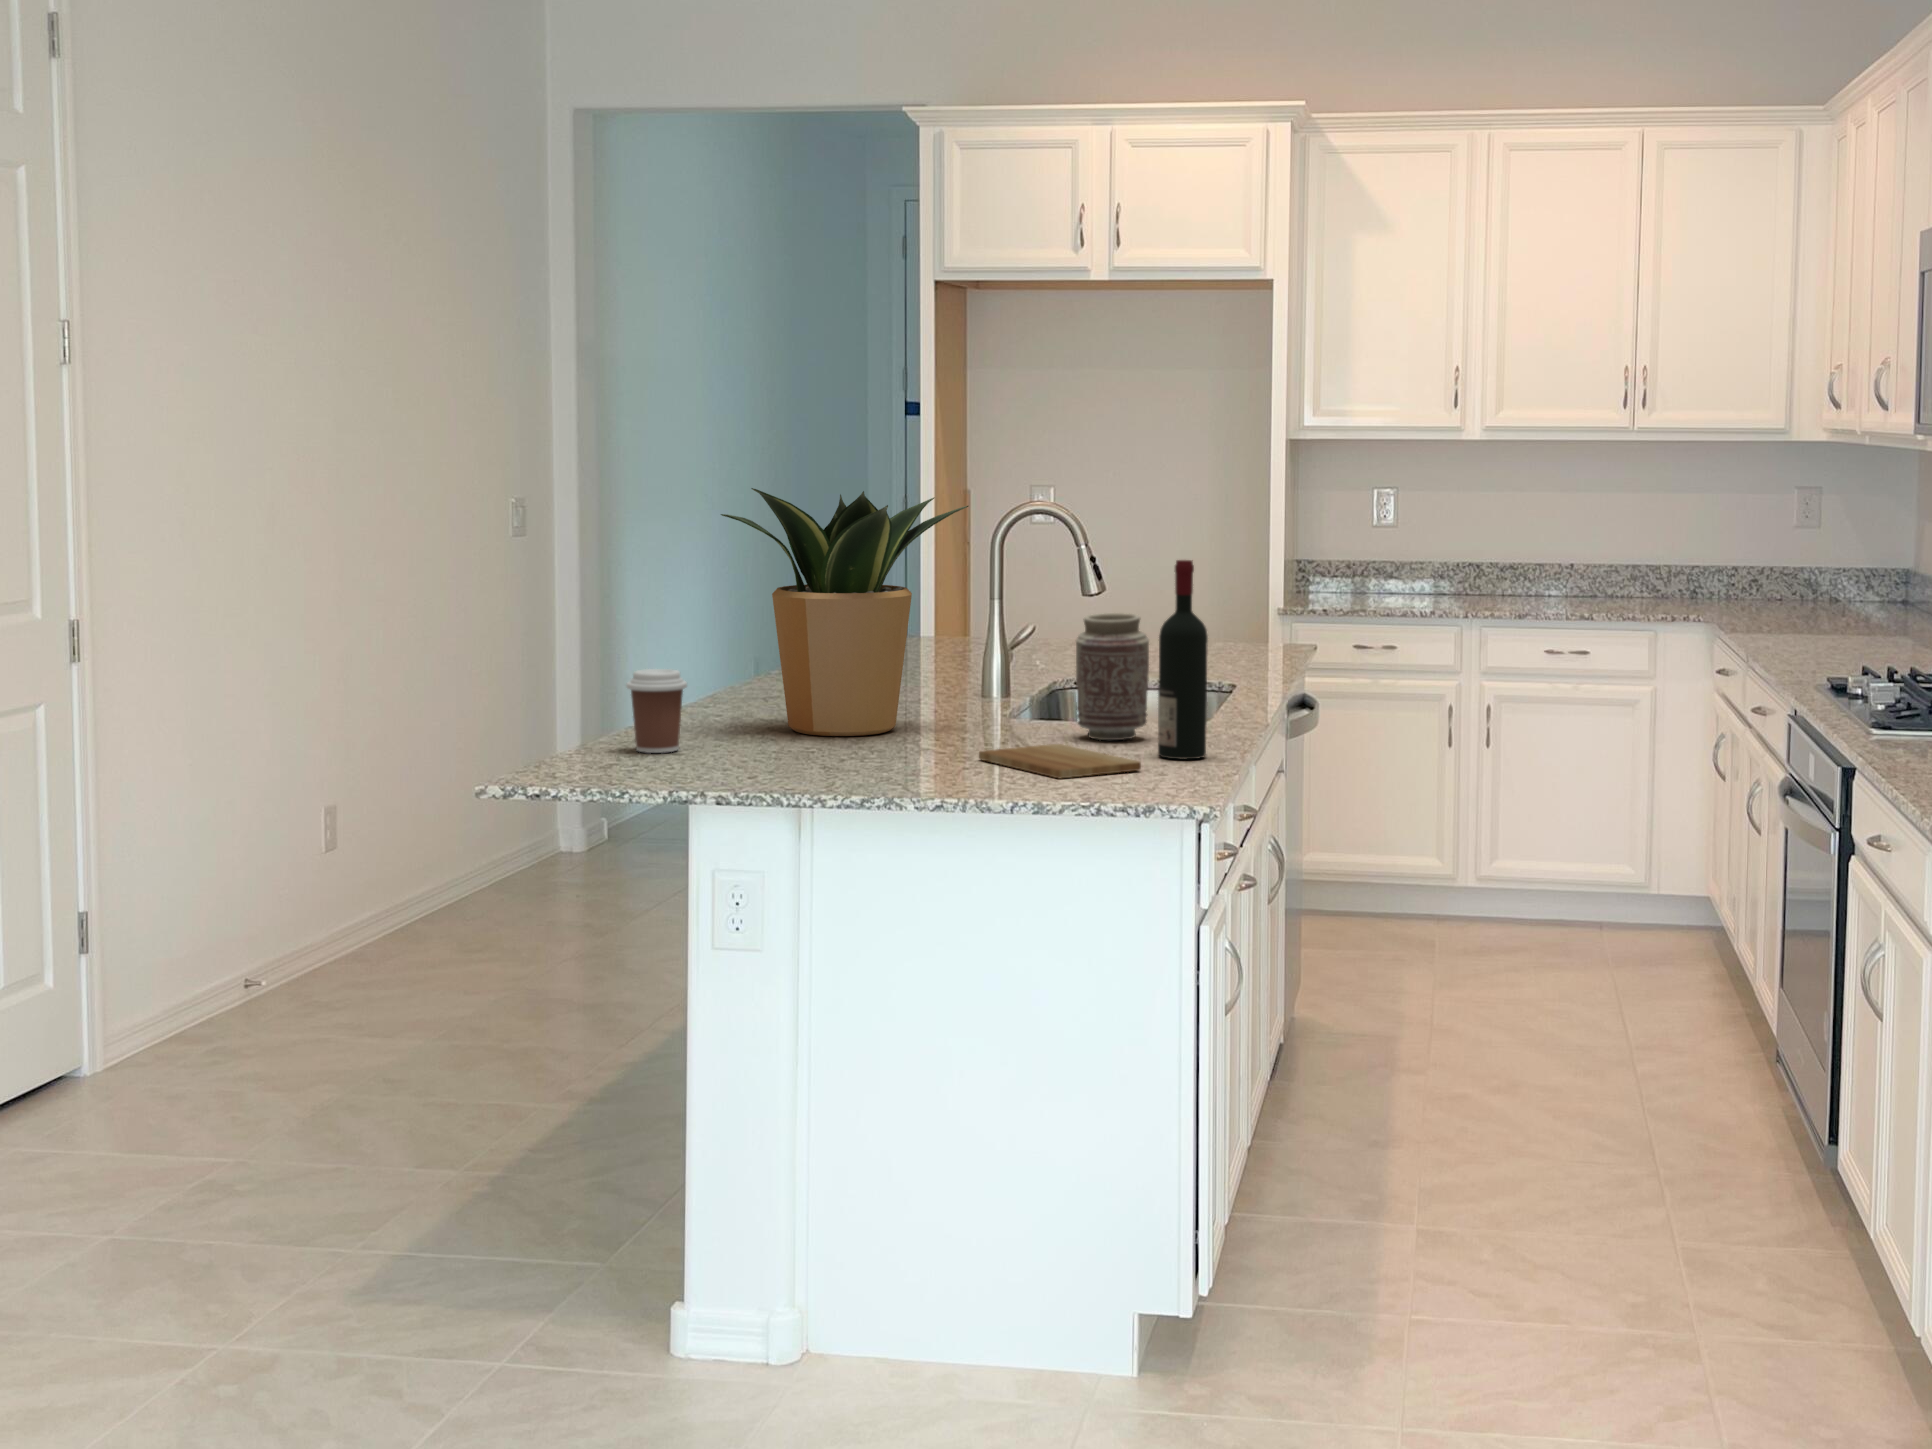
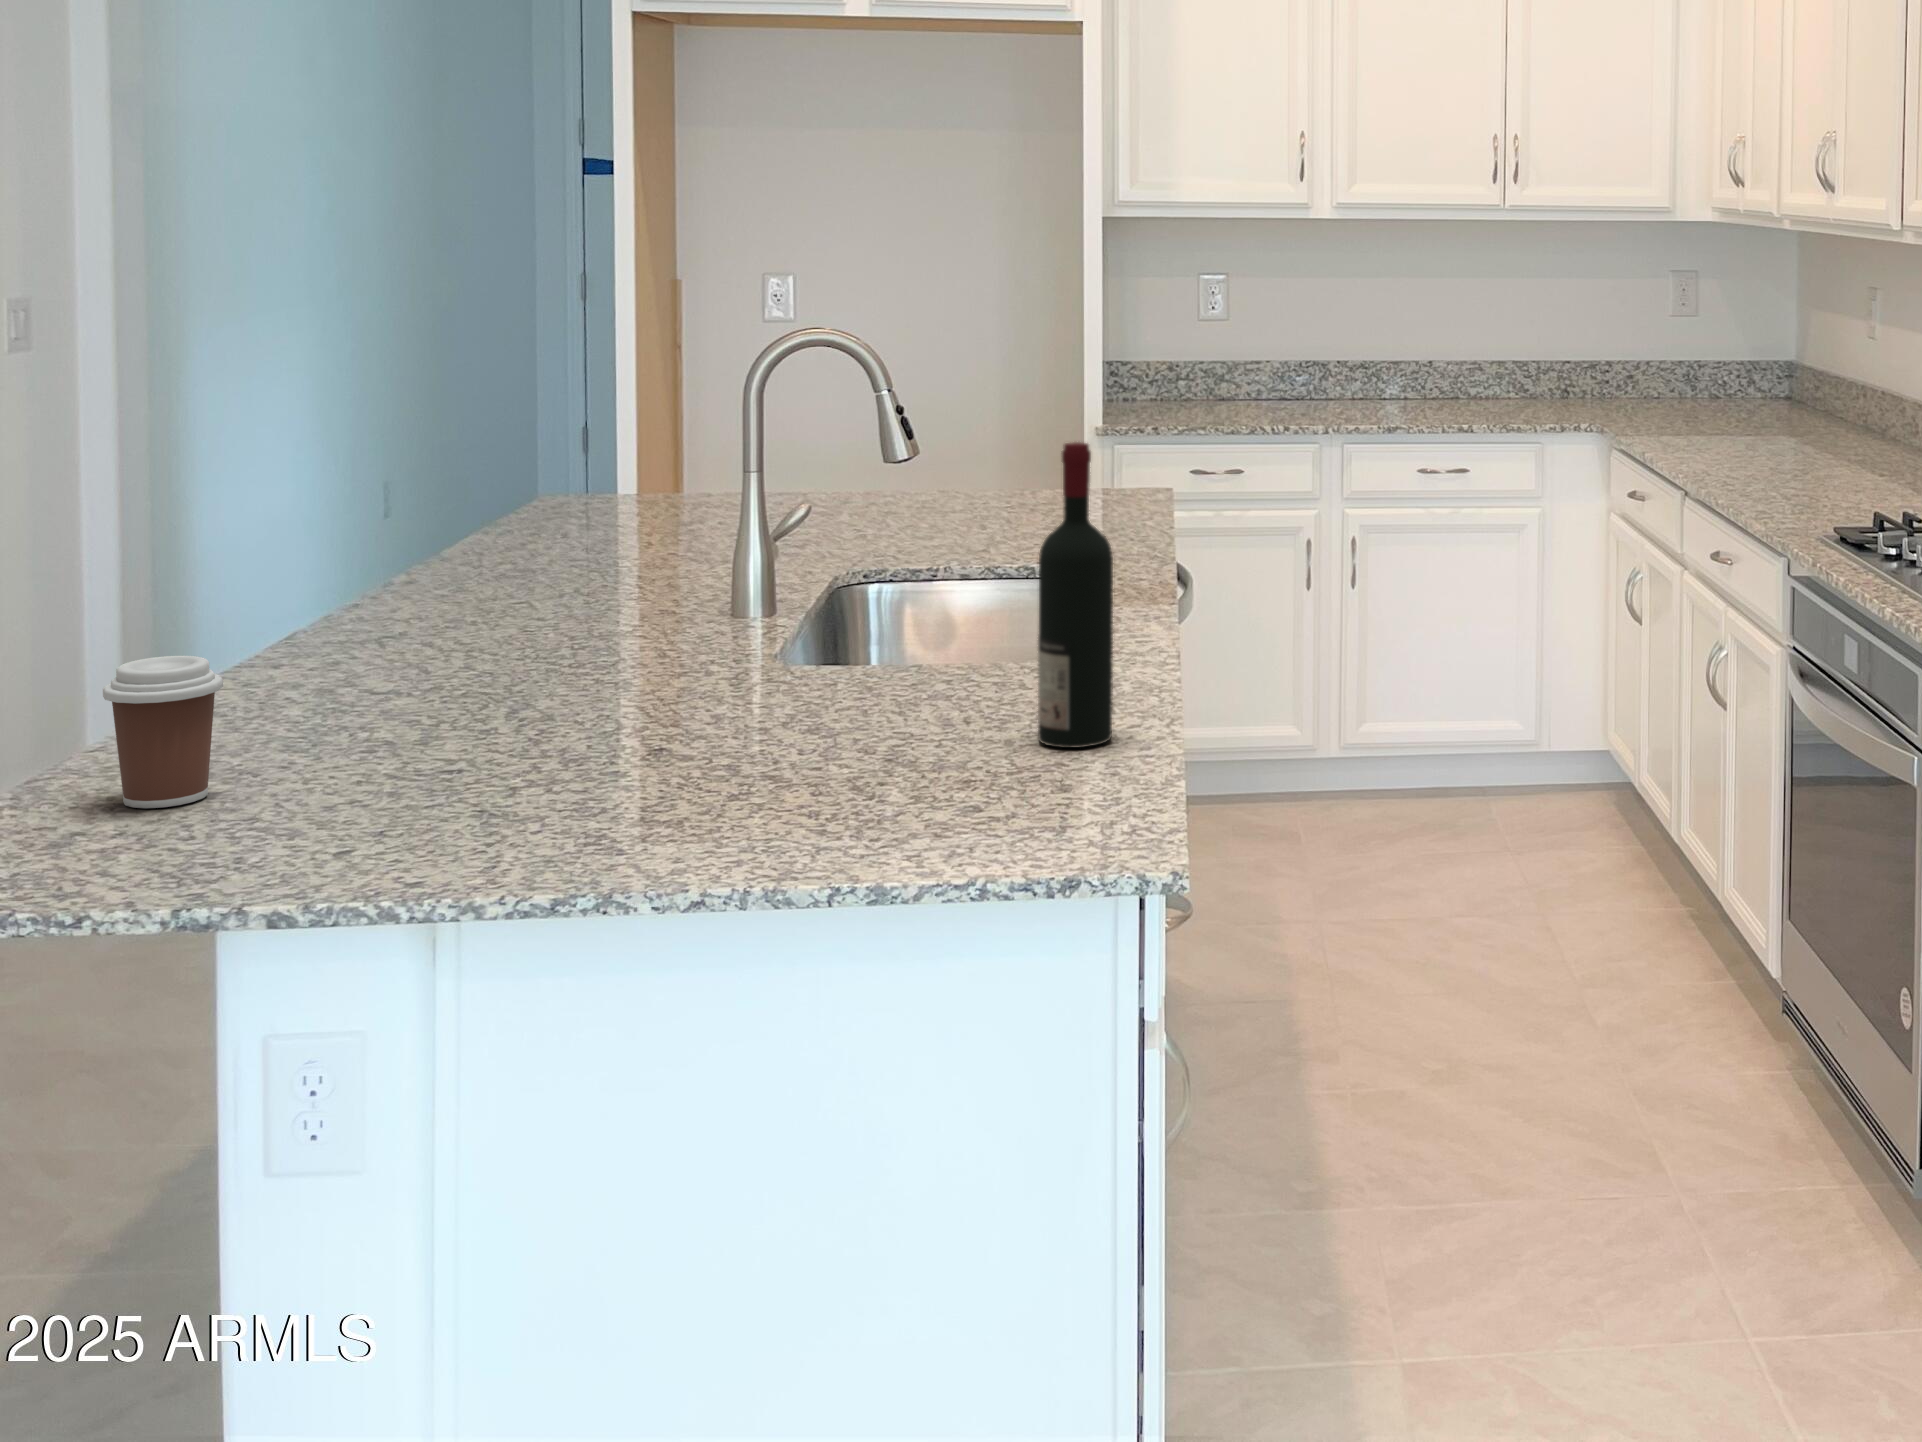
potted plant: present [721,488,968,736] -> none [288,338,720,733]
vase: present [1076,613,1149,740] -> none [896,514,1010,709]
cutting board: present [979,744,1141,779] -> none [753,733,1025,817]

